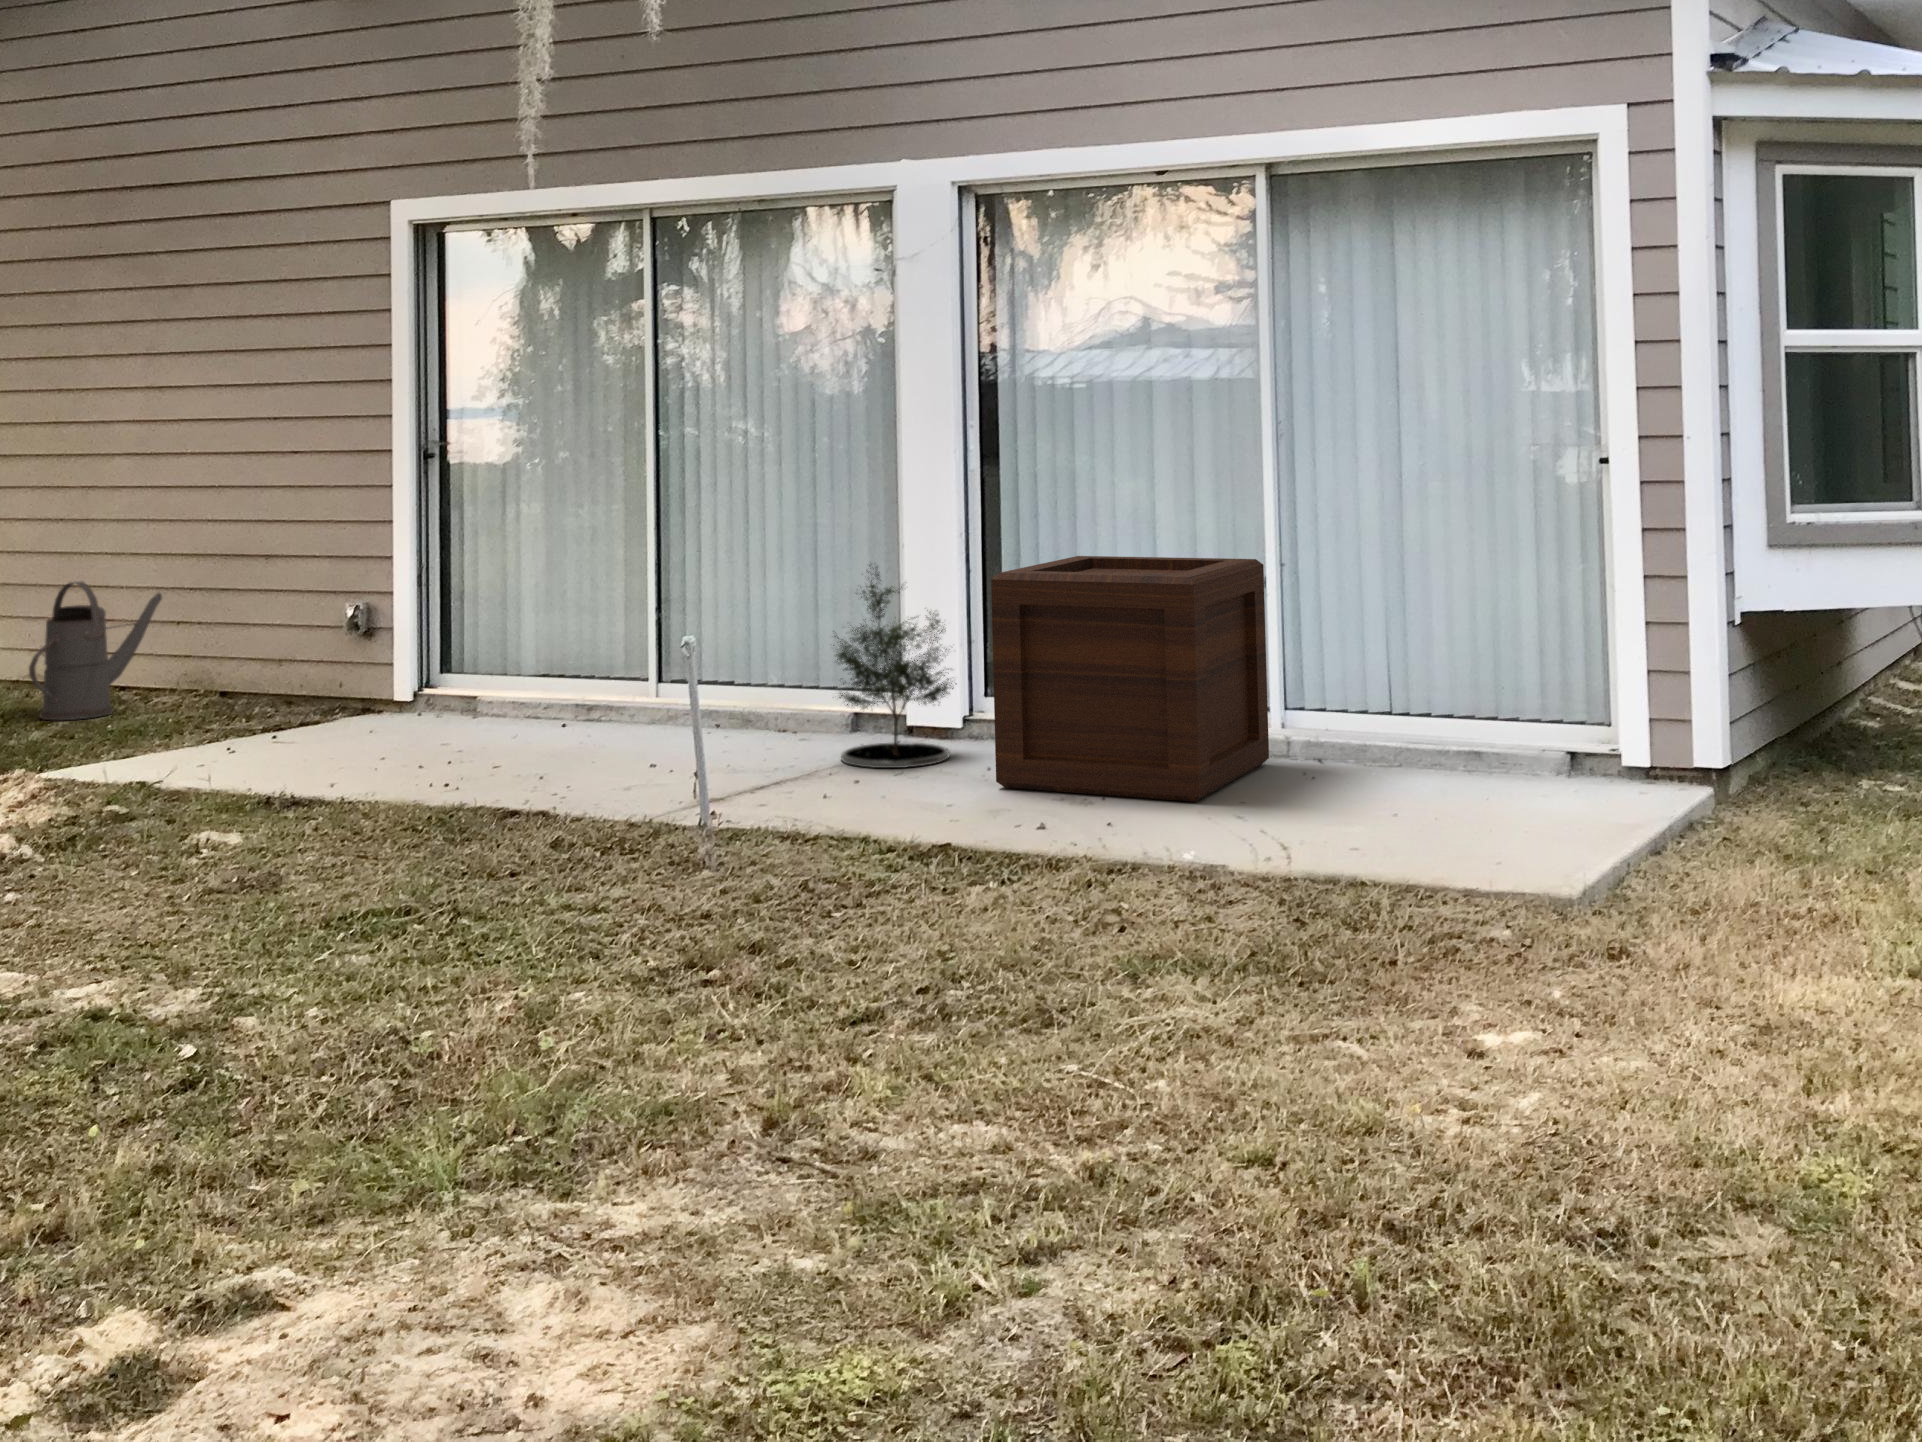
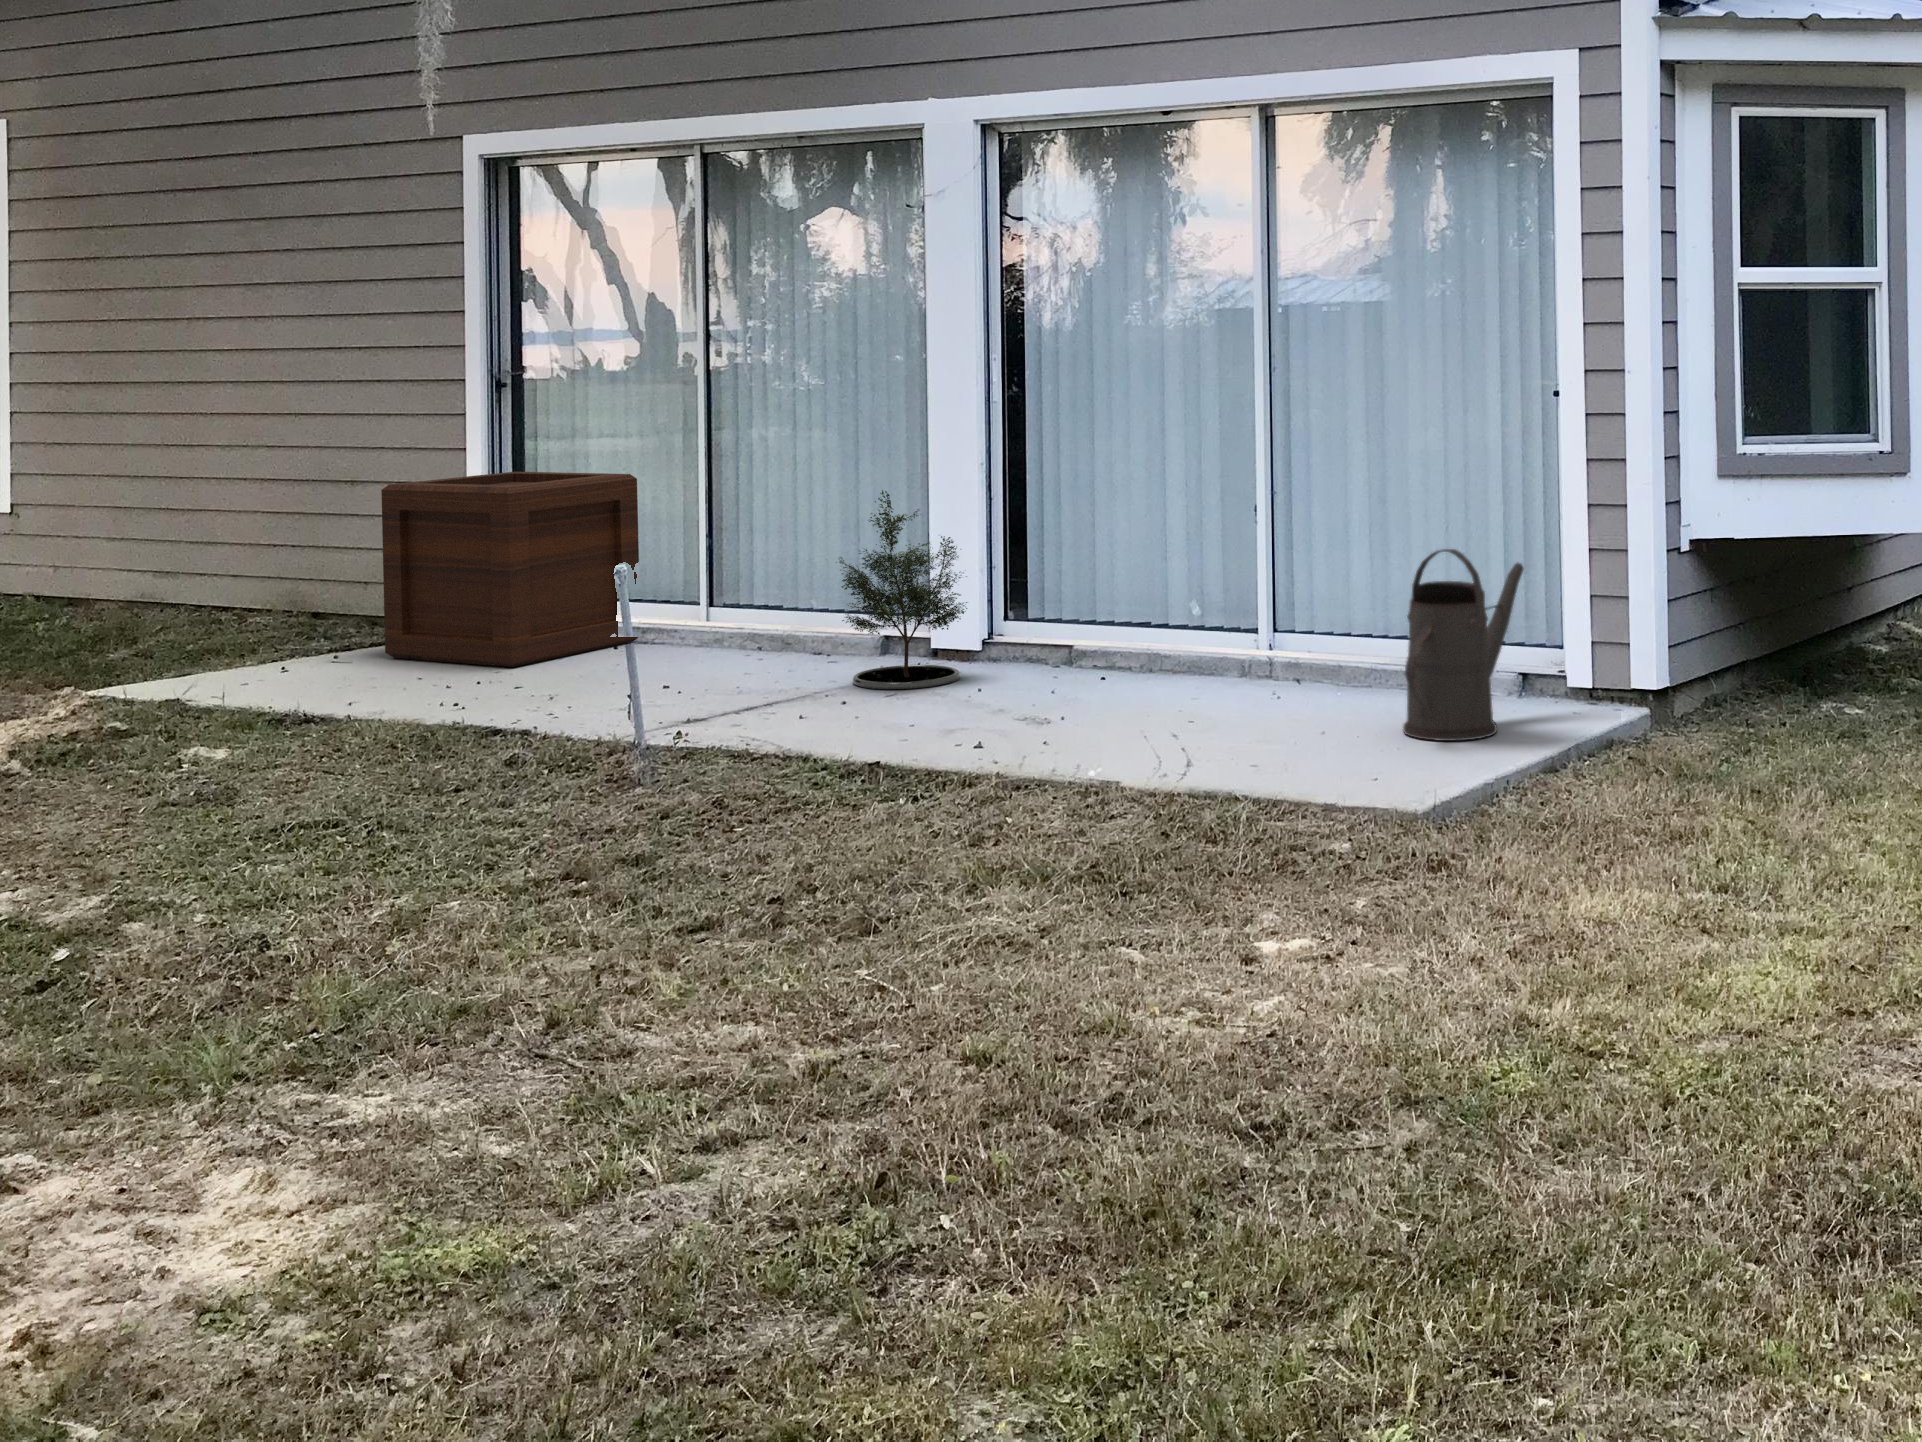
wooden crate: present [991,556,1269,802] -> present [381,472,639,667]
watering can: present [29,582,162,720] -> present [1403,549,1524,741]

